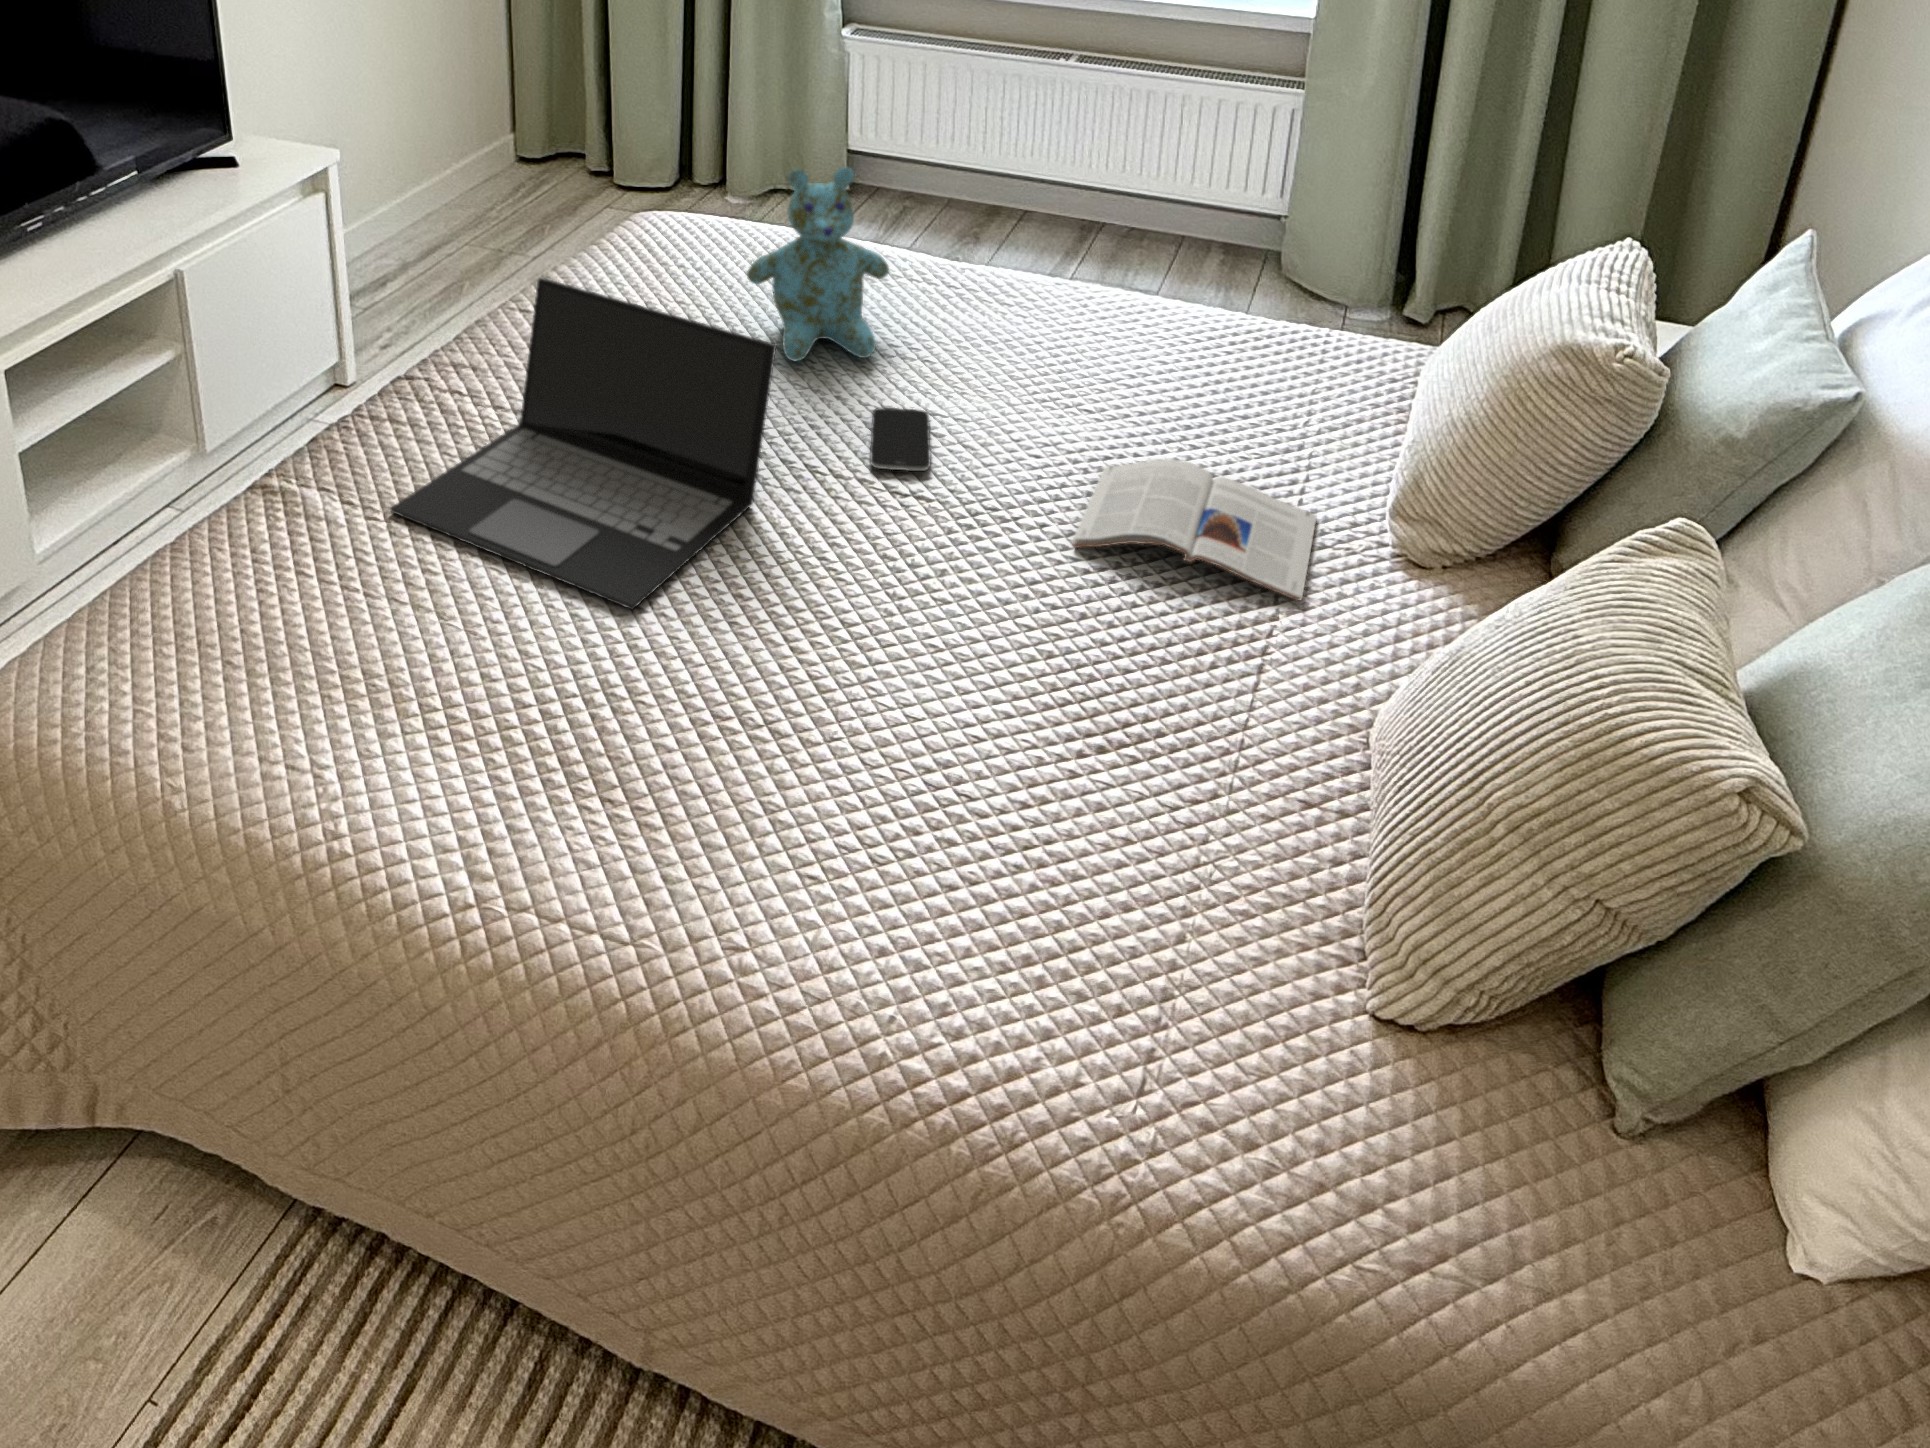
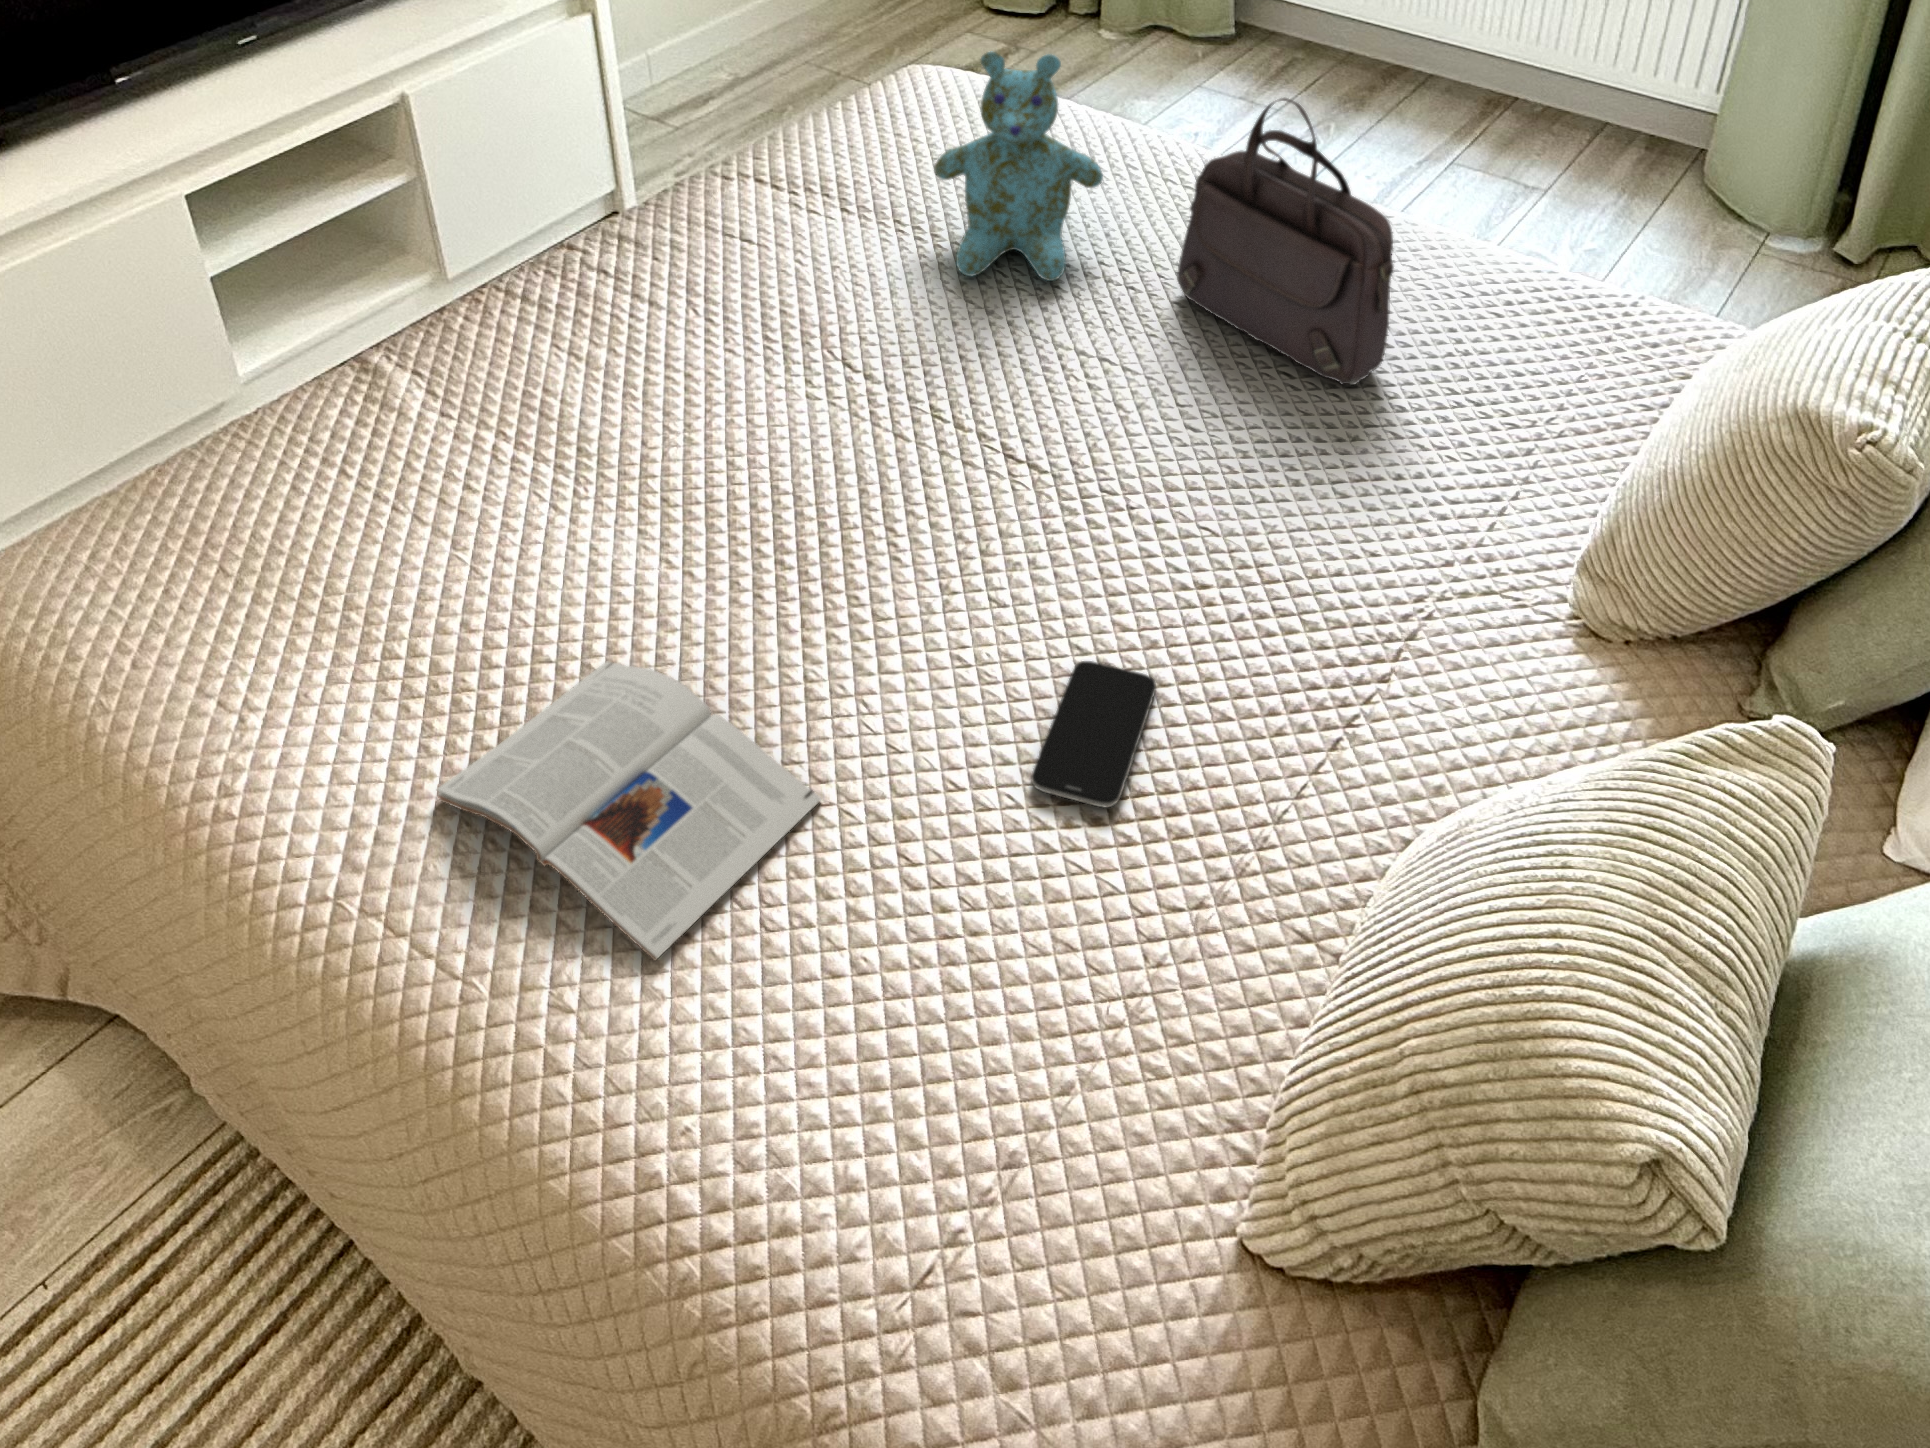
handbag: none [969,176,1169,409] -> present [1177,98,1394,385]
laptop: present [390,278,776,609] -> none [439,159,862,568]
smartphone: present [870,408,930,471] -> present [1032,661,1156,808]
magazine: present [1073,459,1316,601] -> present [437,661,821,960]

